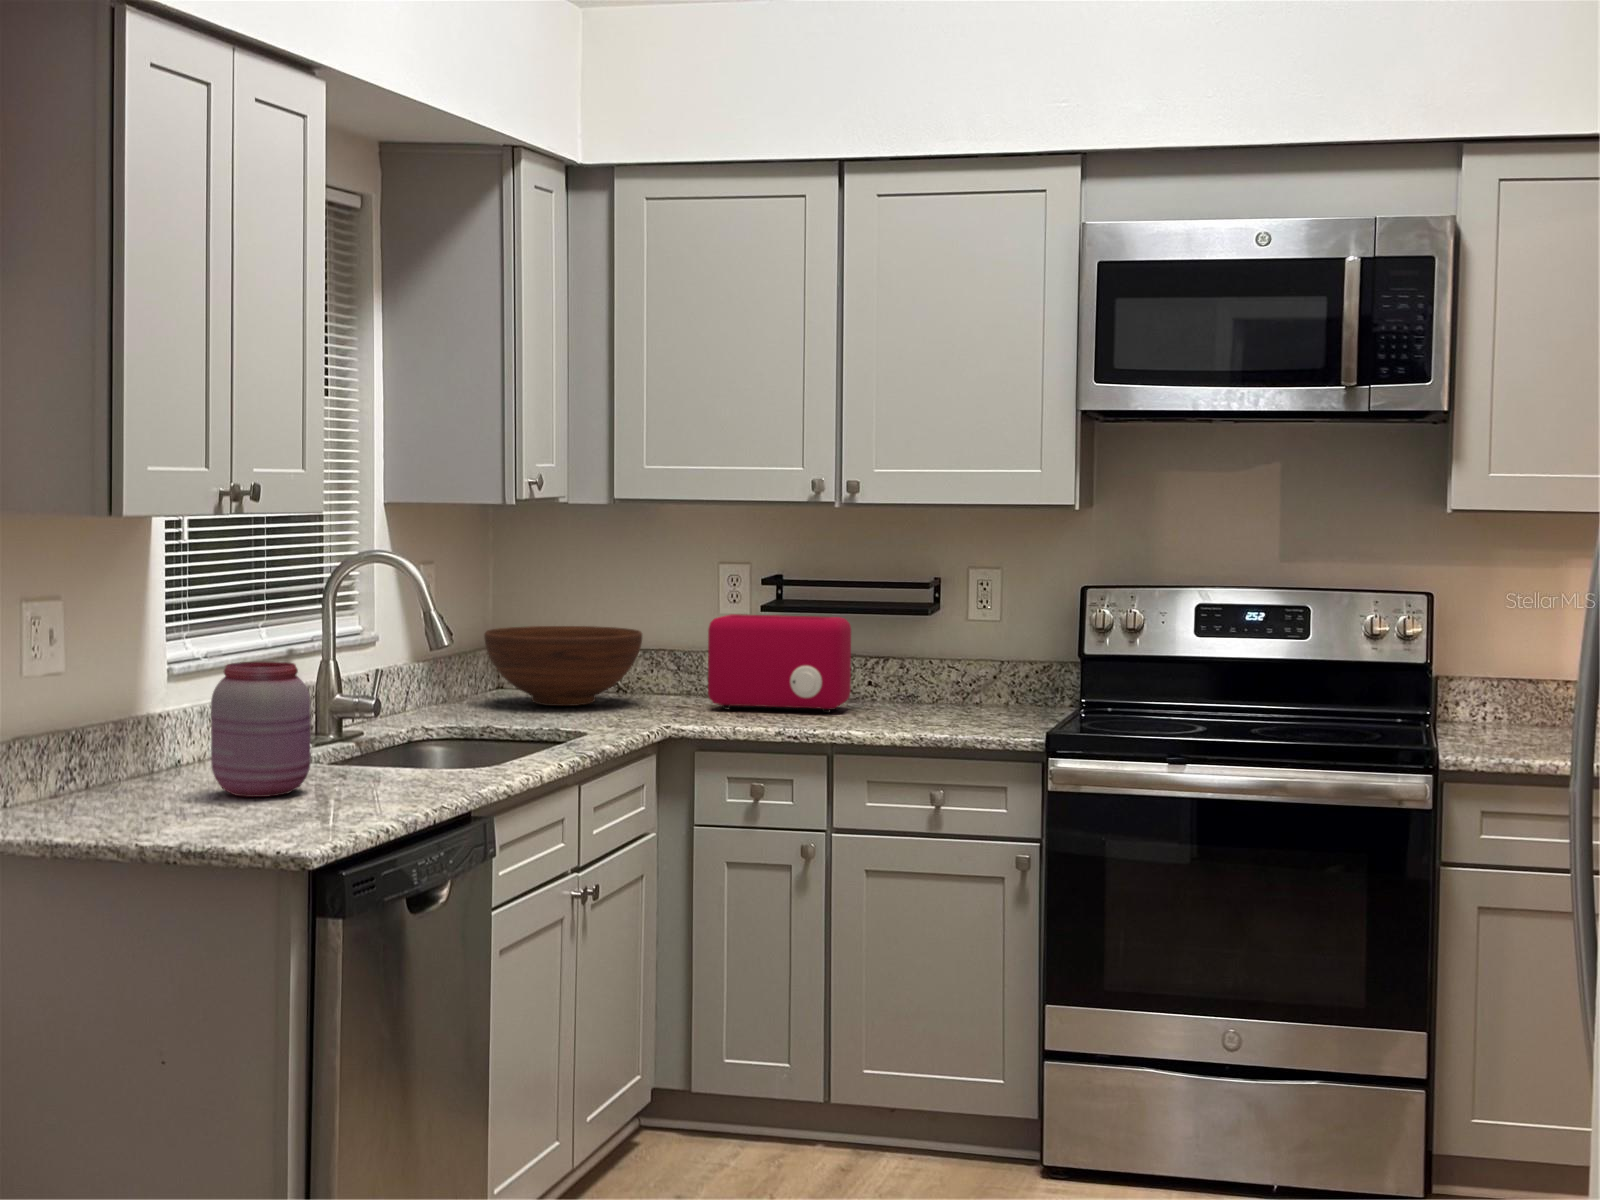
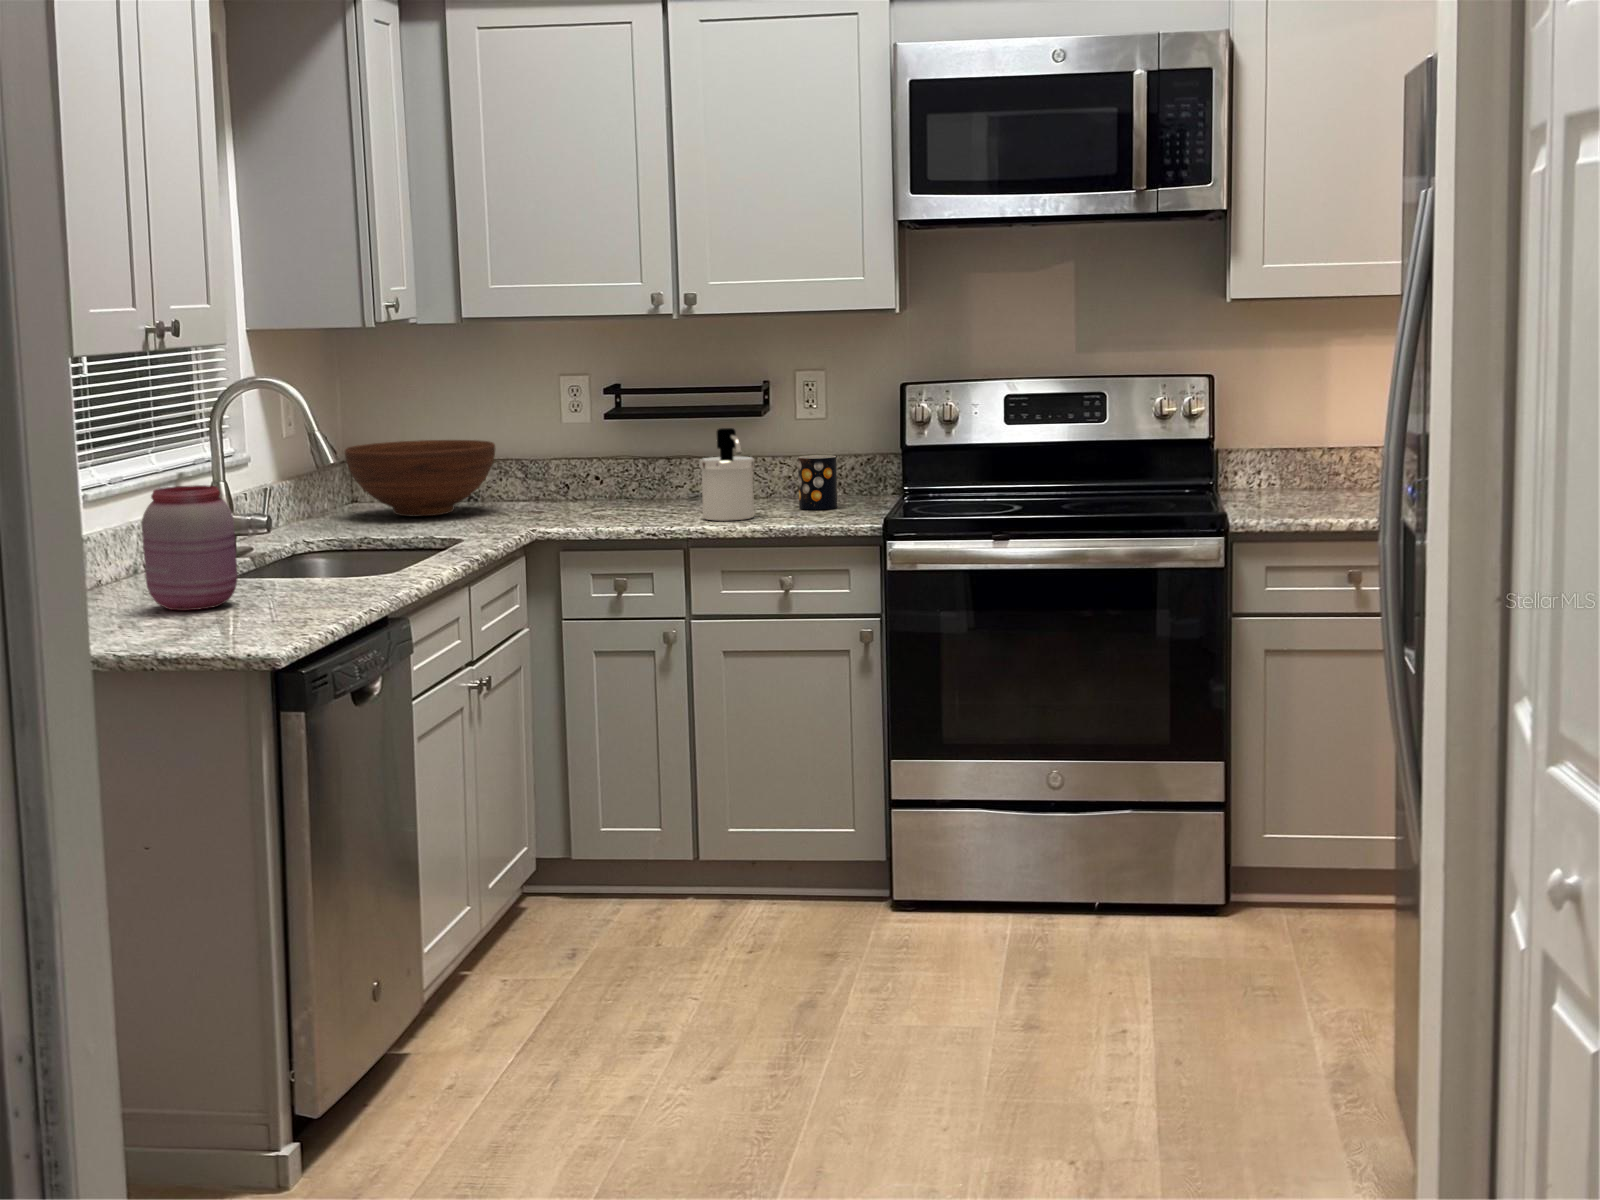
toaster: present [708,614,851,713] -> none [560,421,694,512]
soap dispenser: none [851,627,910,727] -> present [700,428,754,521]
mug: none [961,661,1004,720] -> present [798,455,837,510]

